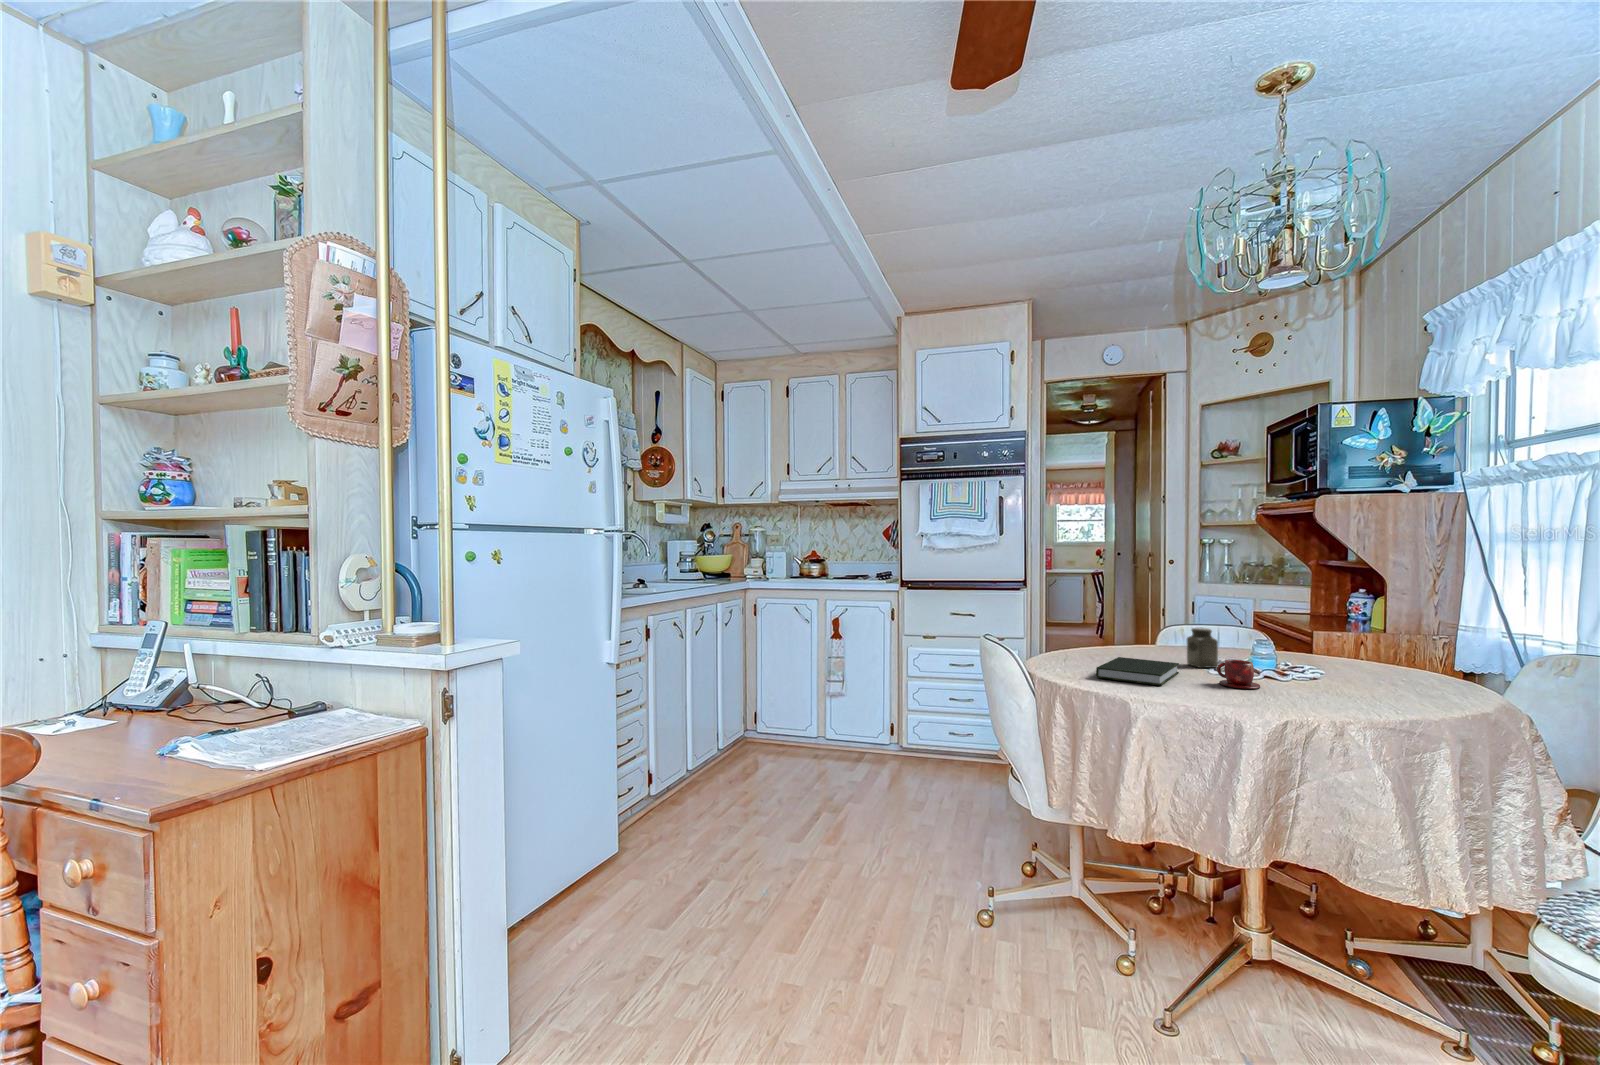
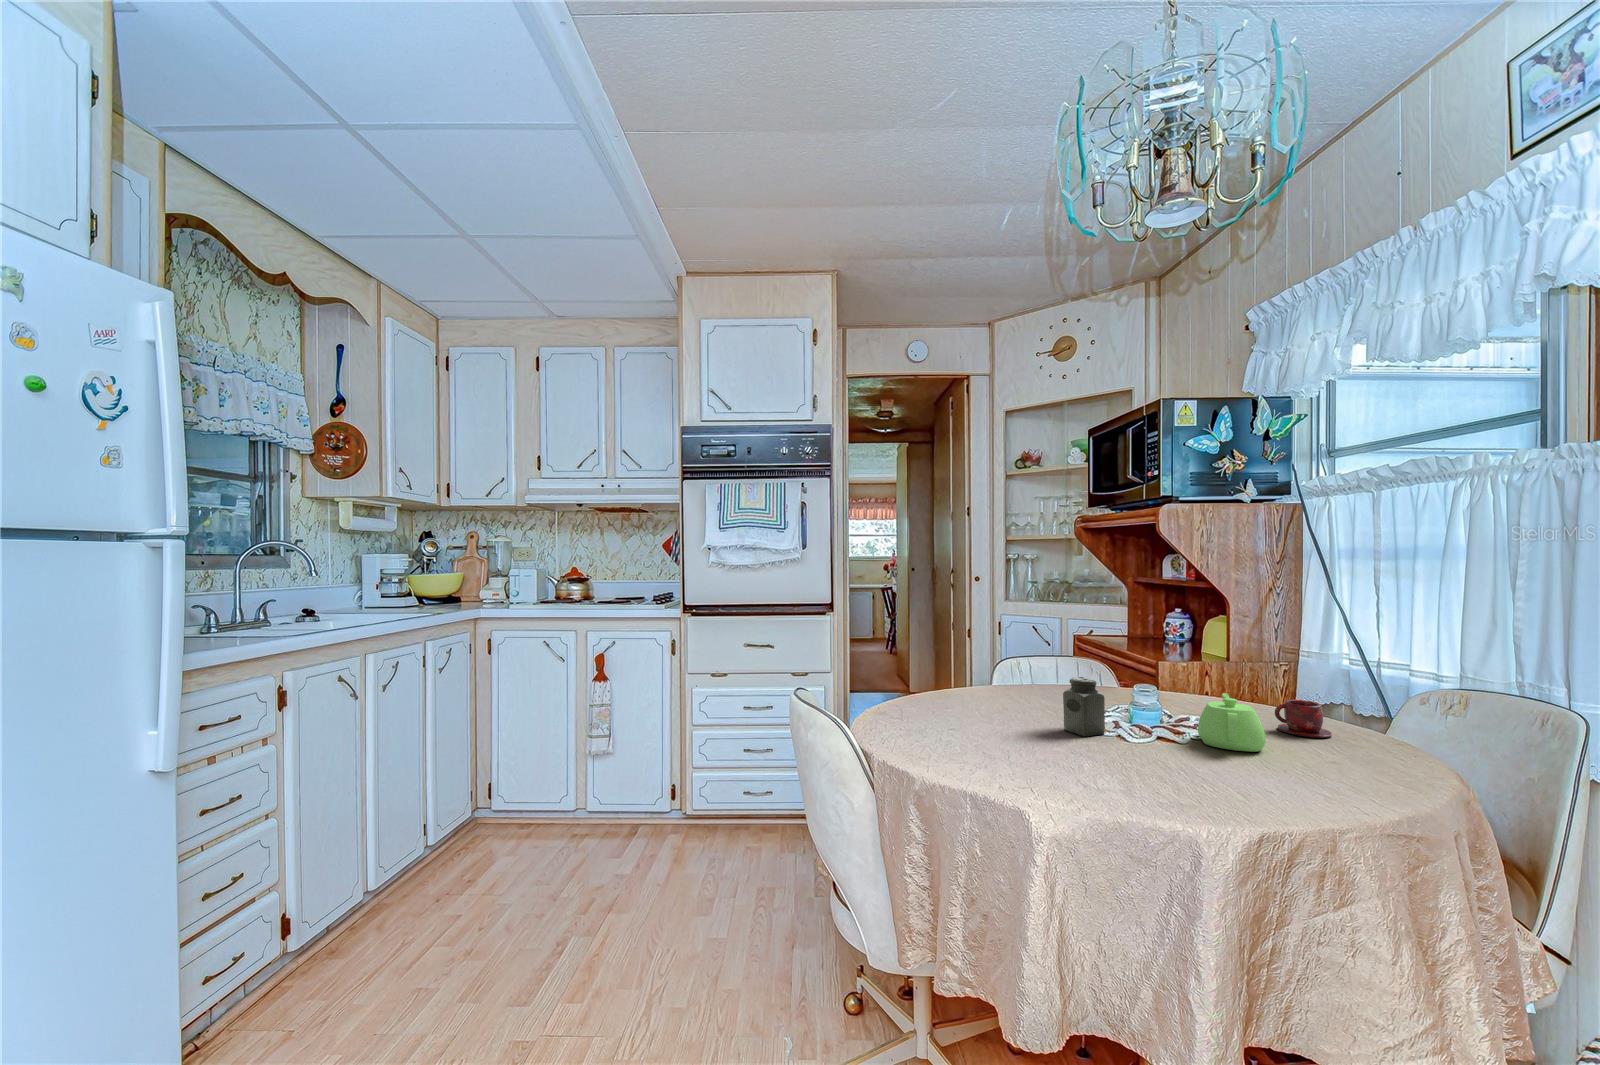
teapot: none [1290,643,1342,680] -> present [1198,693,1266,752]
book: present [1096,657,1179,686] -> none [966,727,1067,788]
teacup: present [1217,660,1260,689] -> present [1275,700,1332,738]

